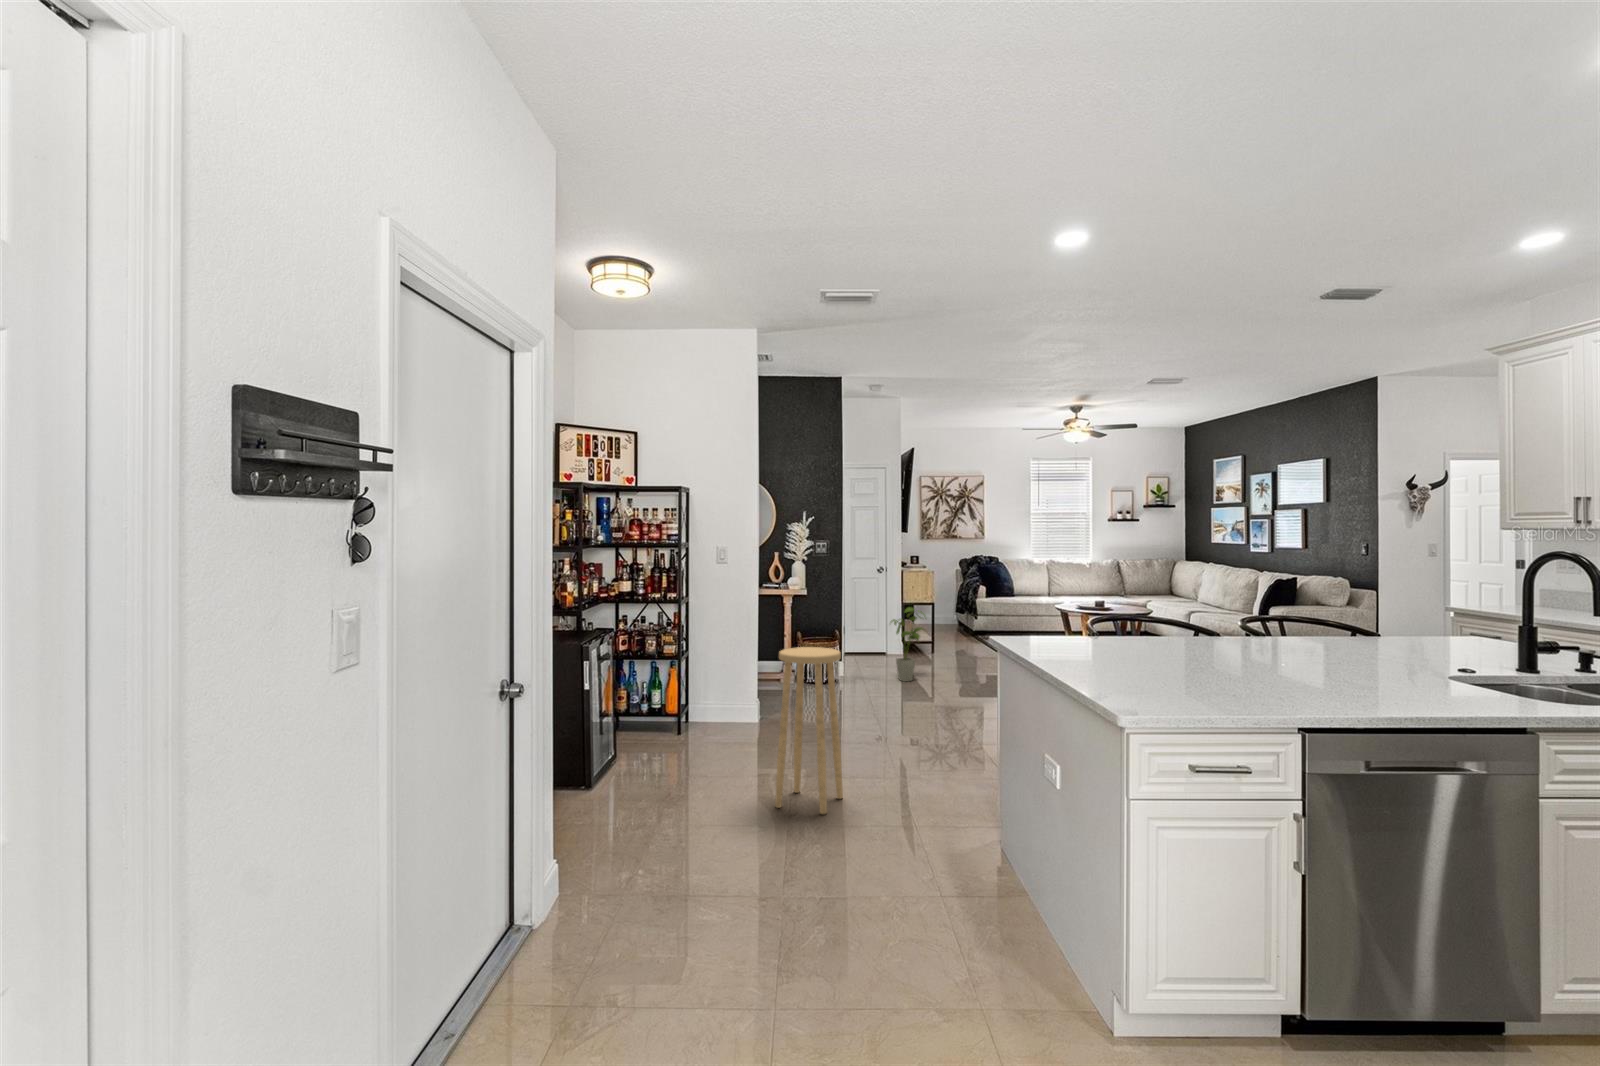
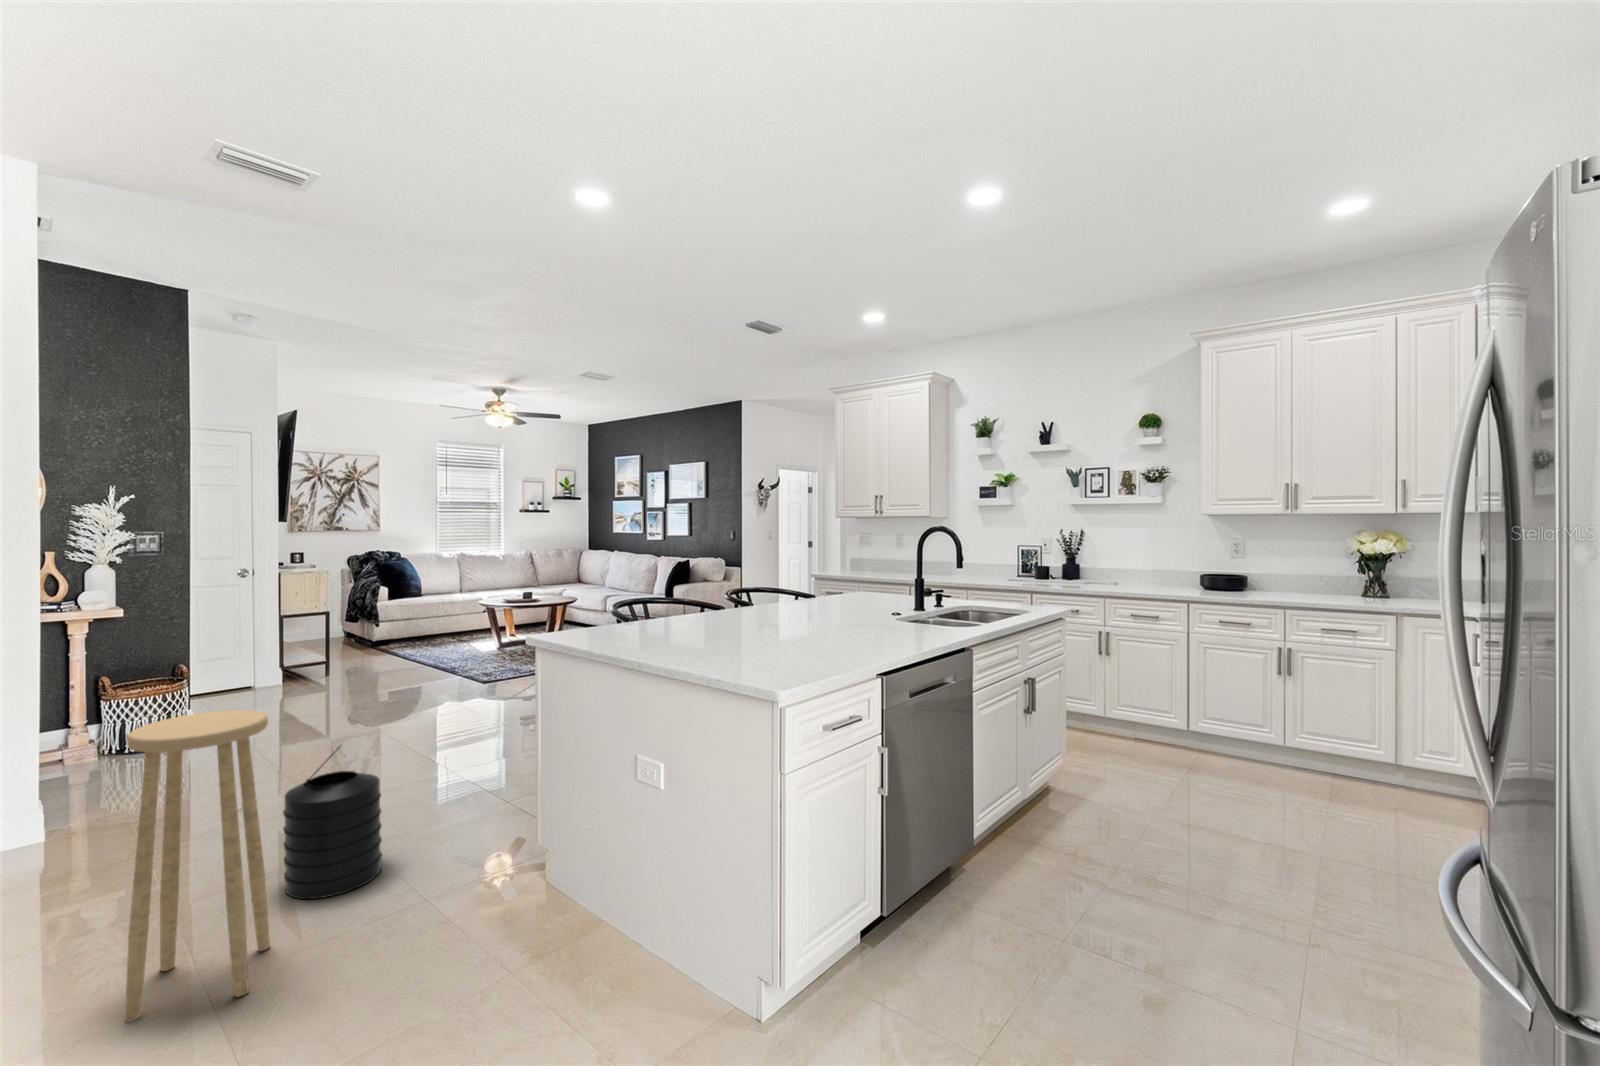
house plant: present [891,607,925,682] -> none [273,620,334,720]
trash can: none [859,686,915,785] -> present [283,746,382,899]

